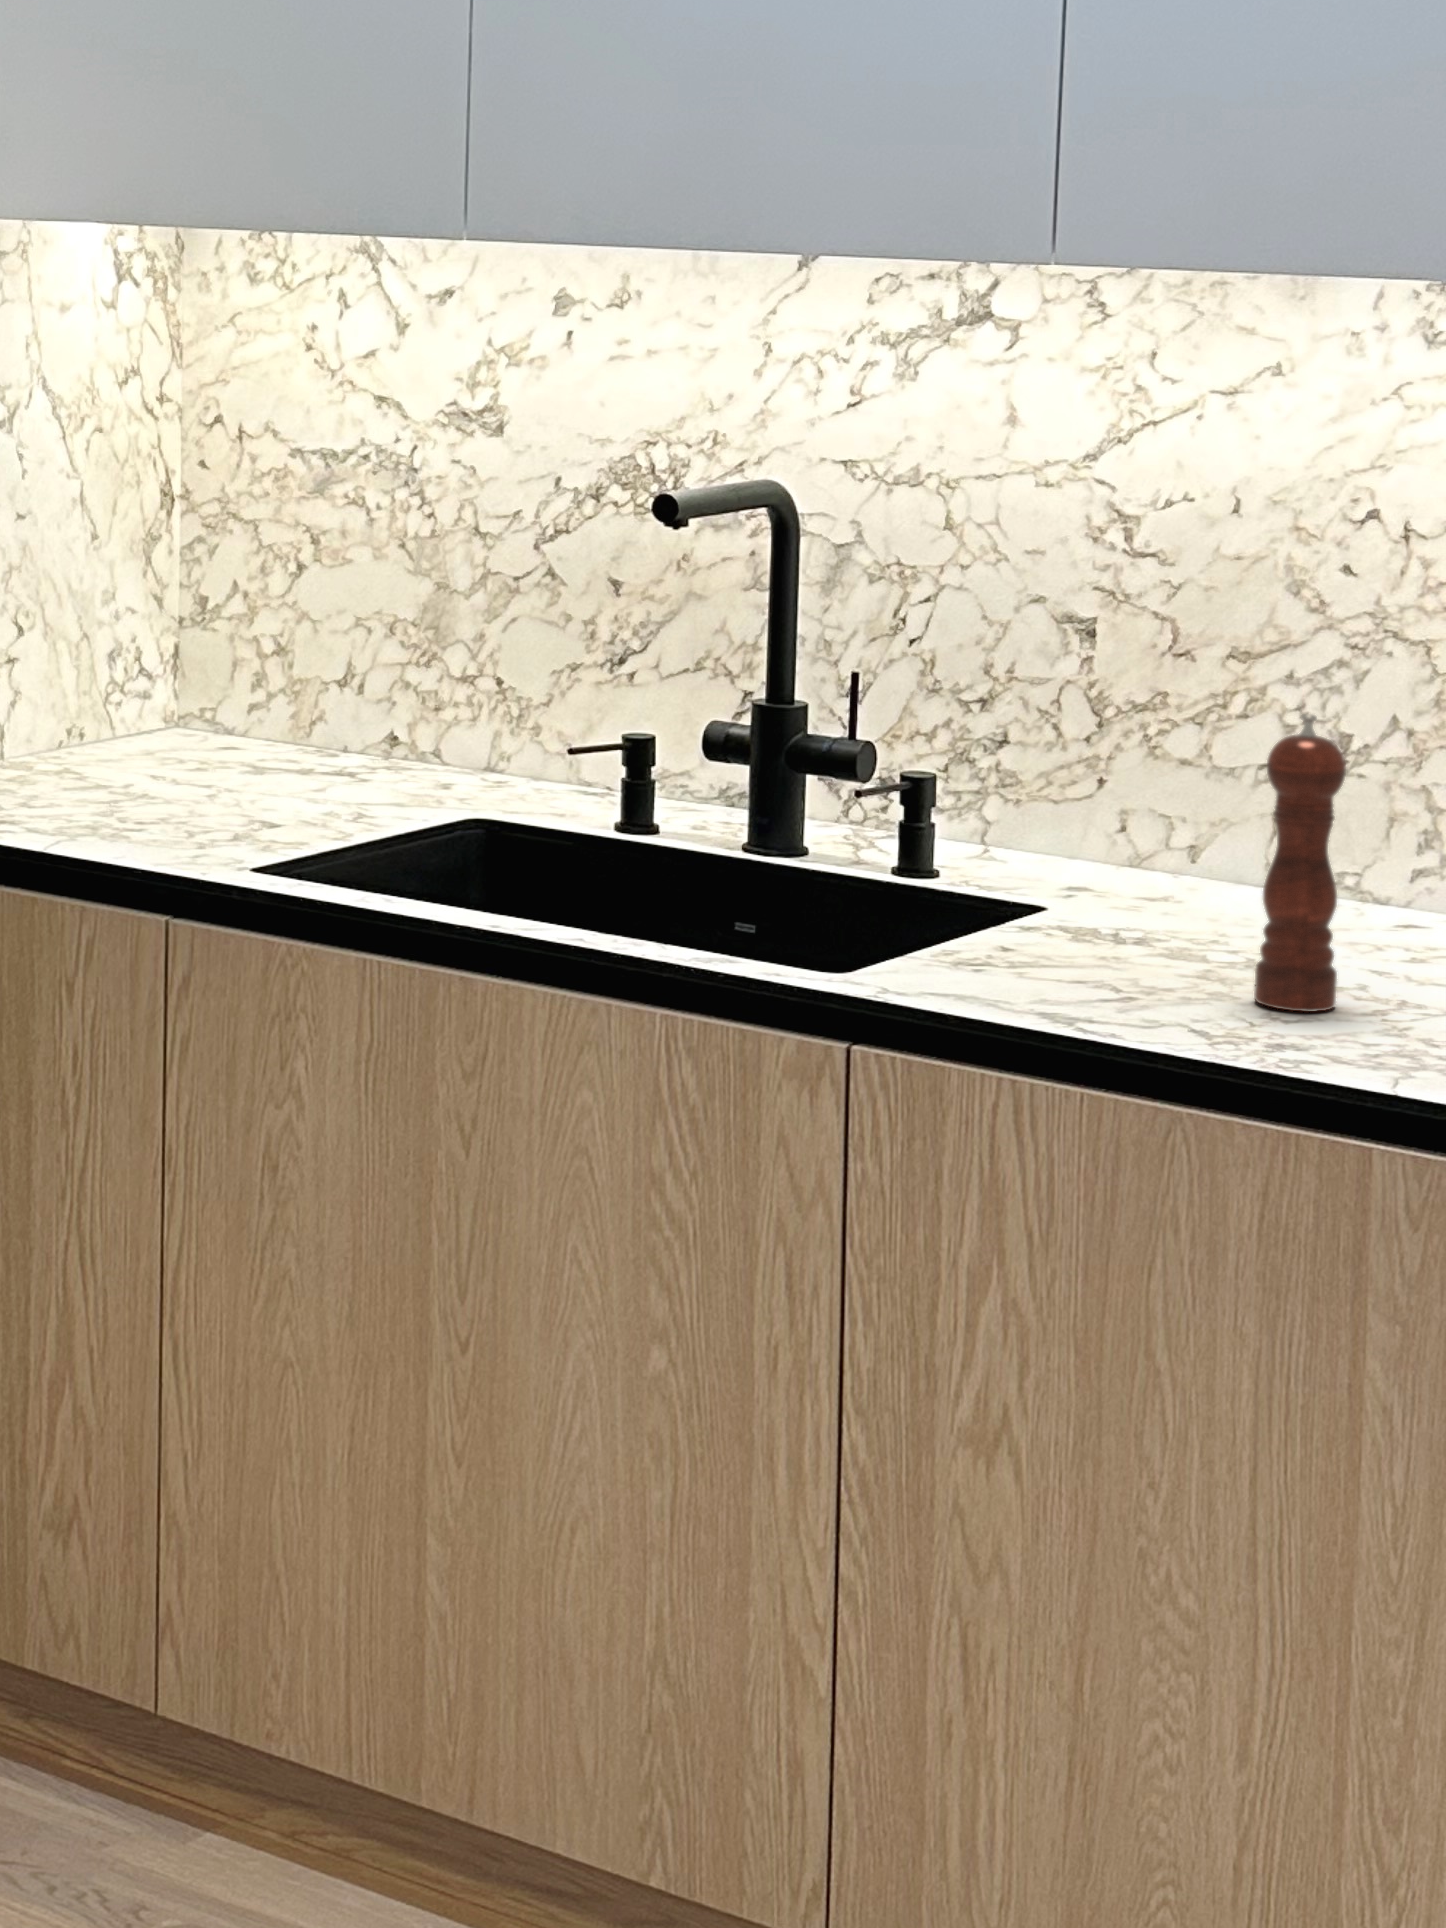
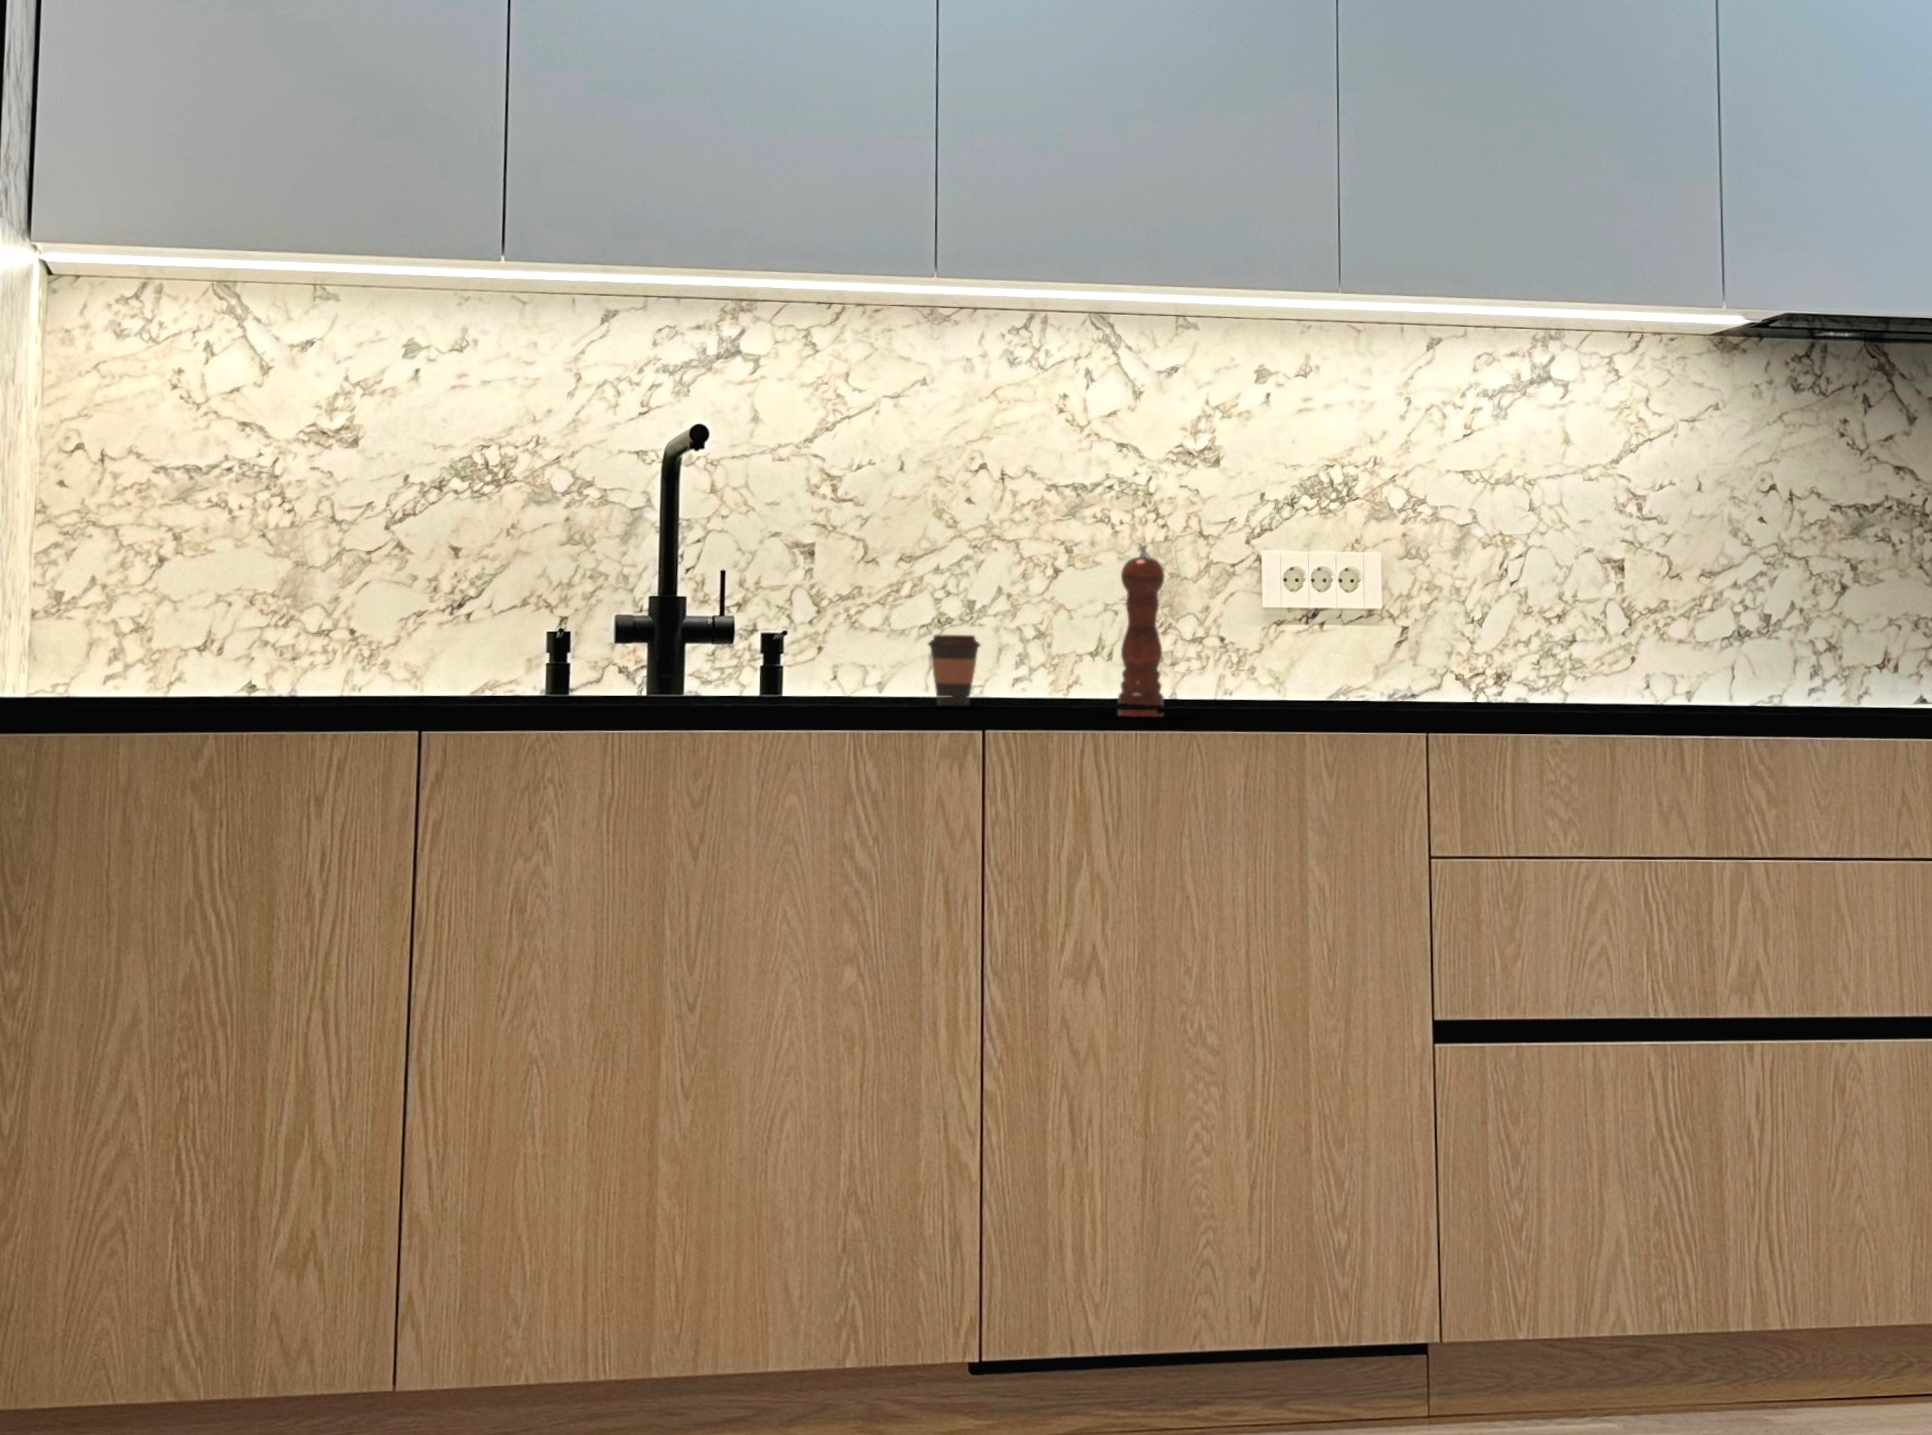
coffee cup: none [1174,795,1267,919] -> present [928,635,980,706]

